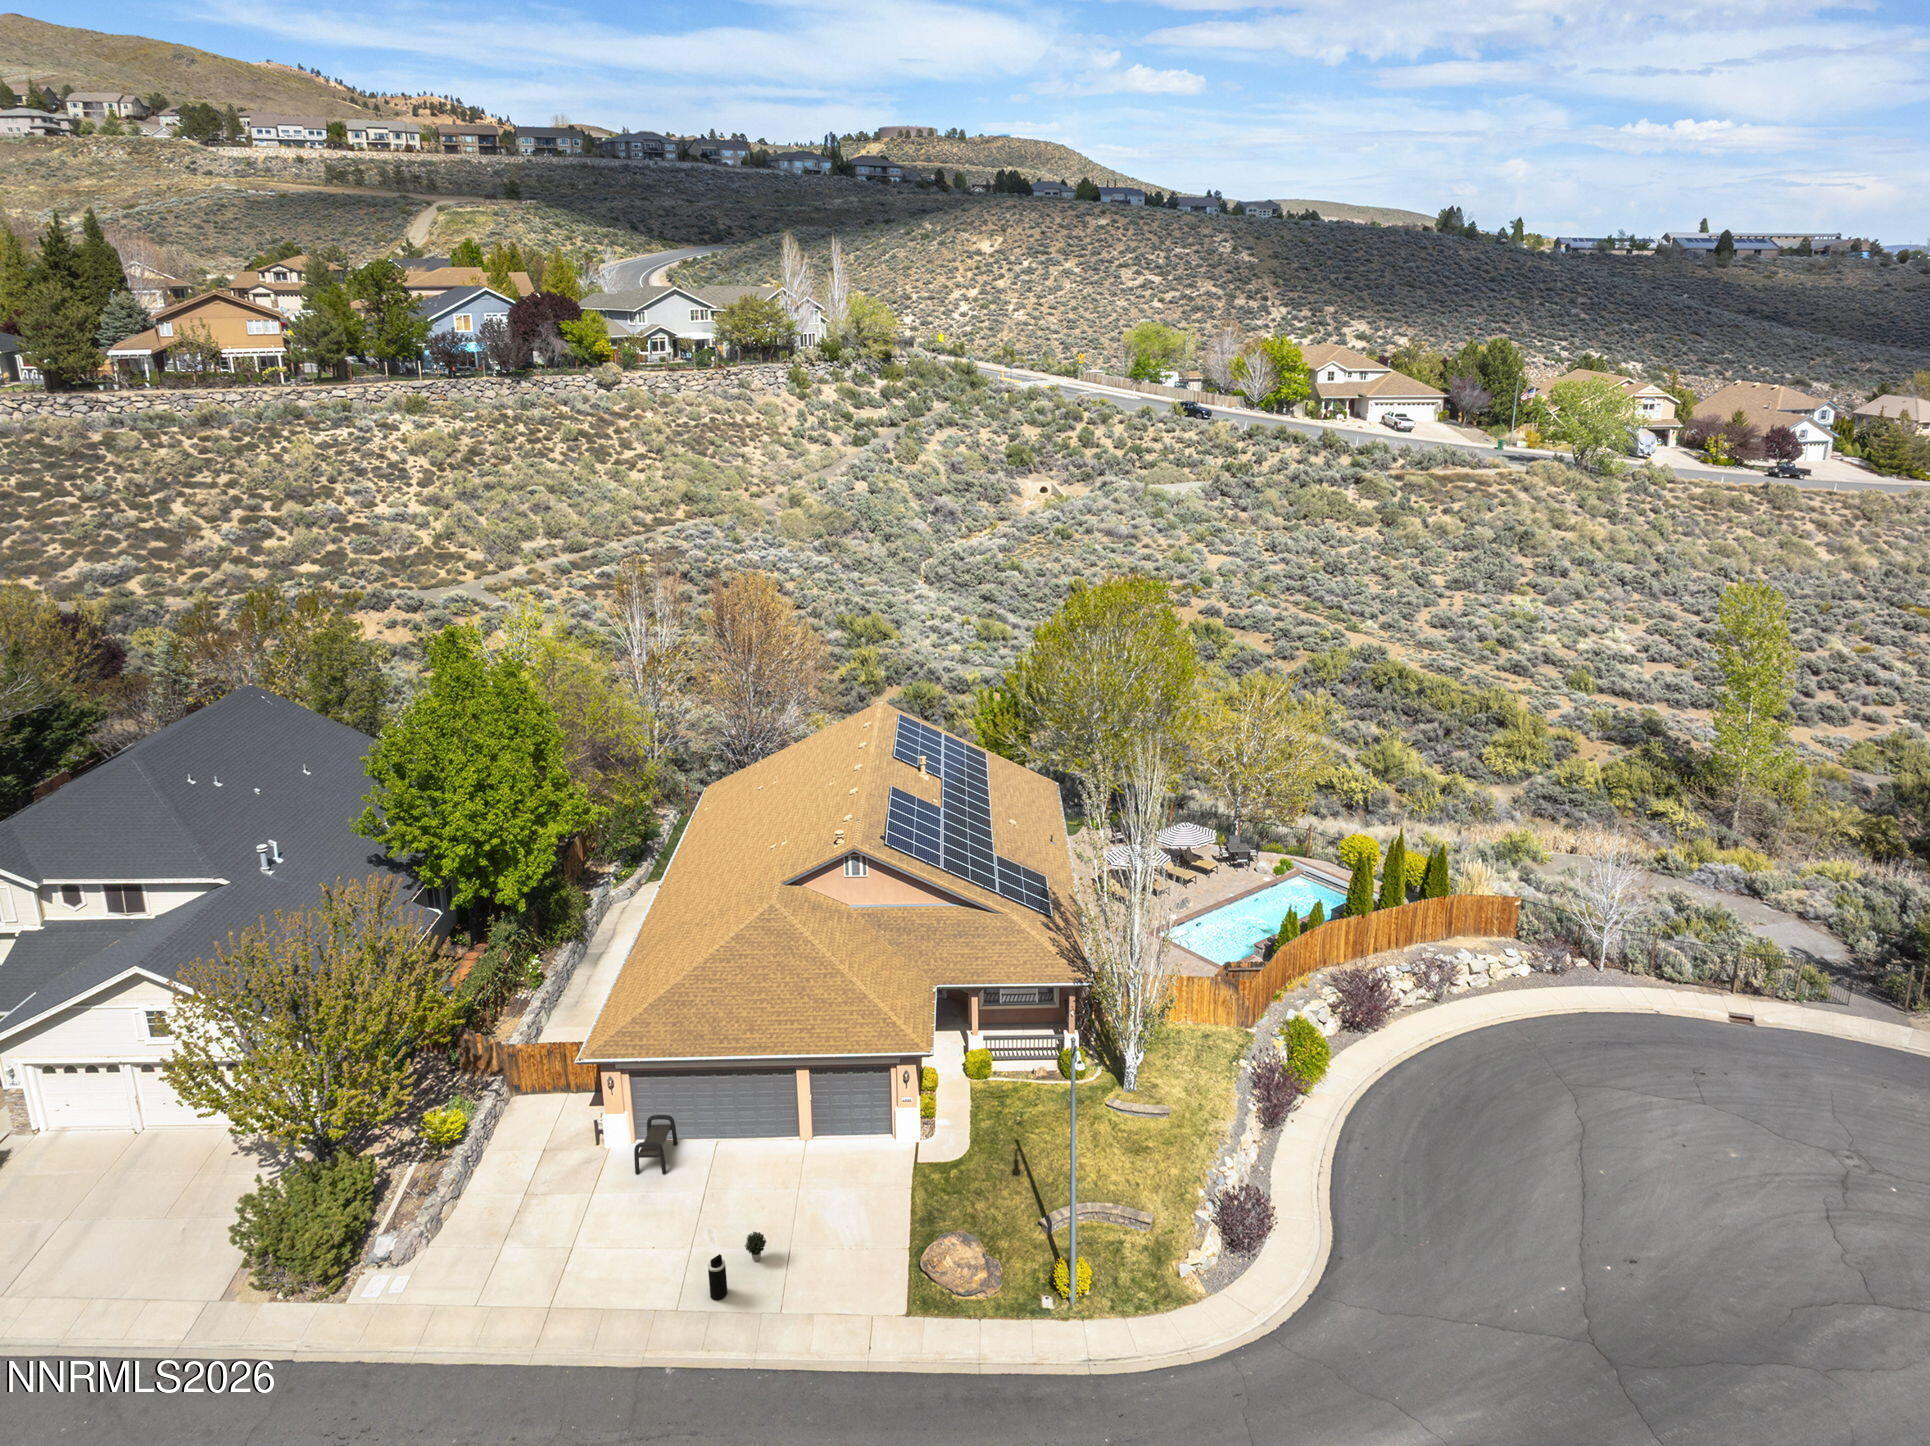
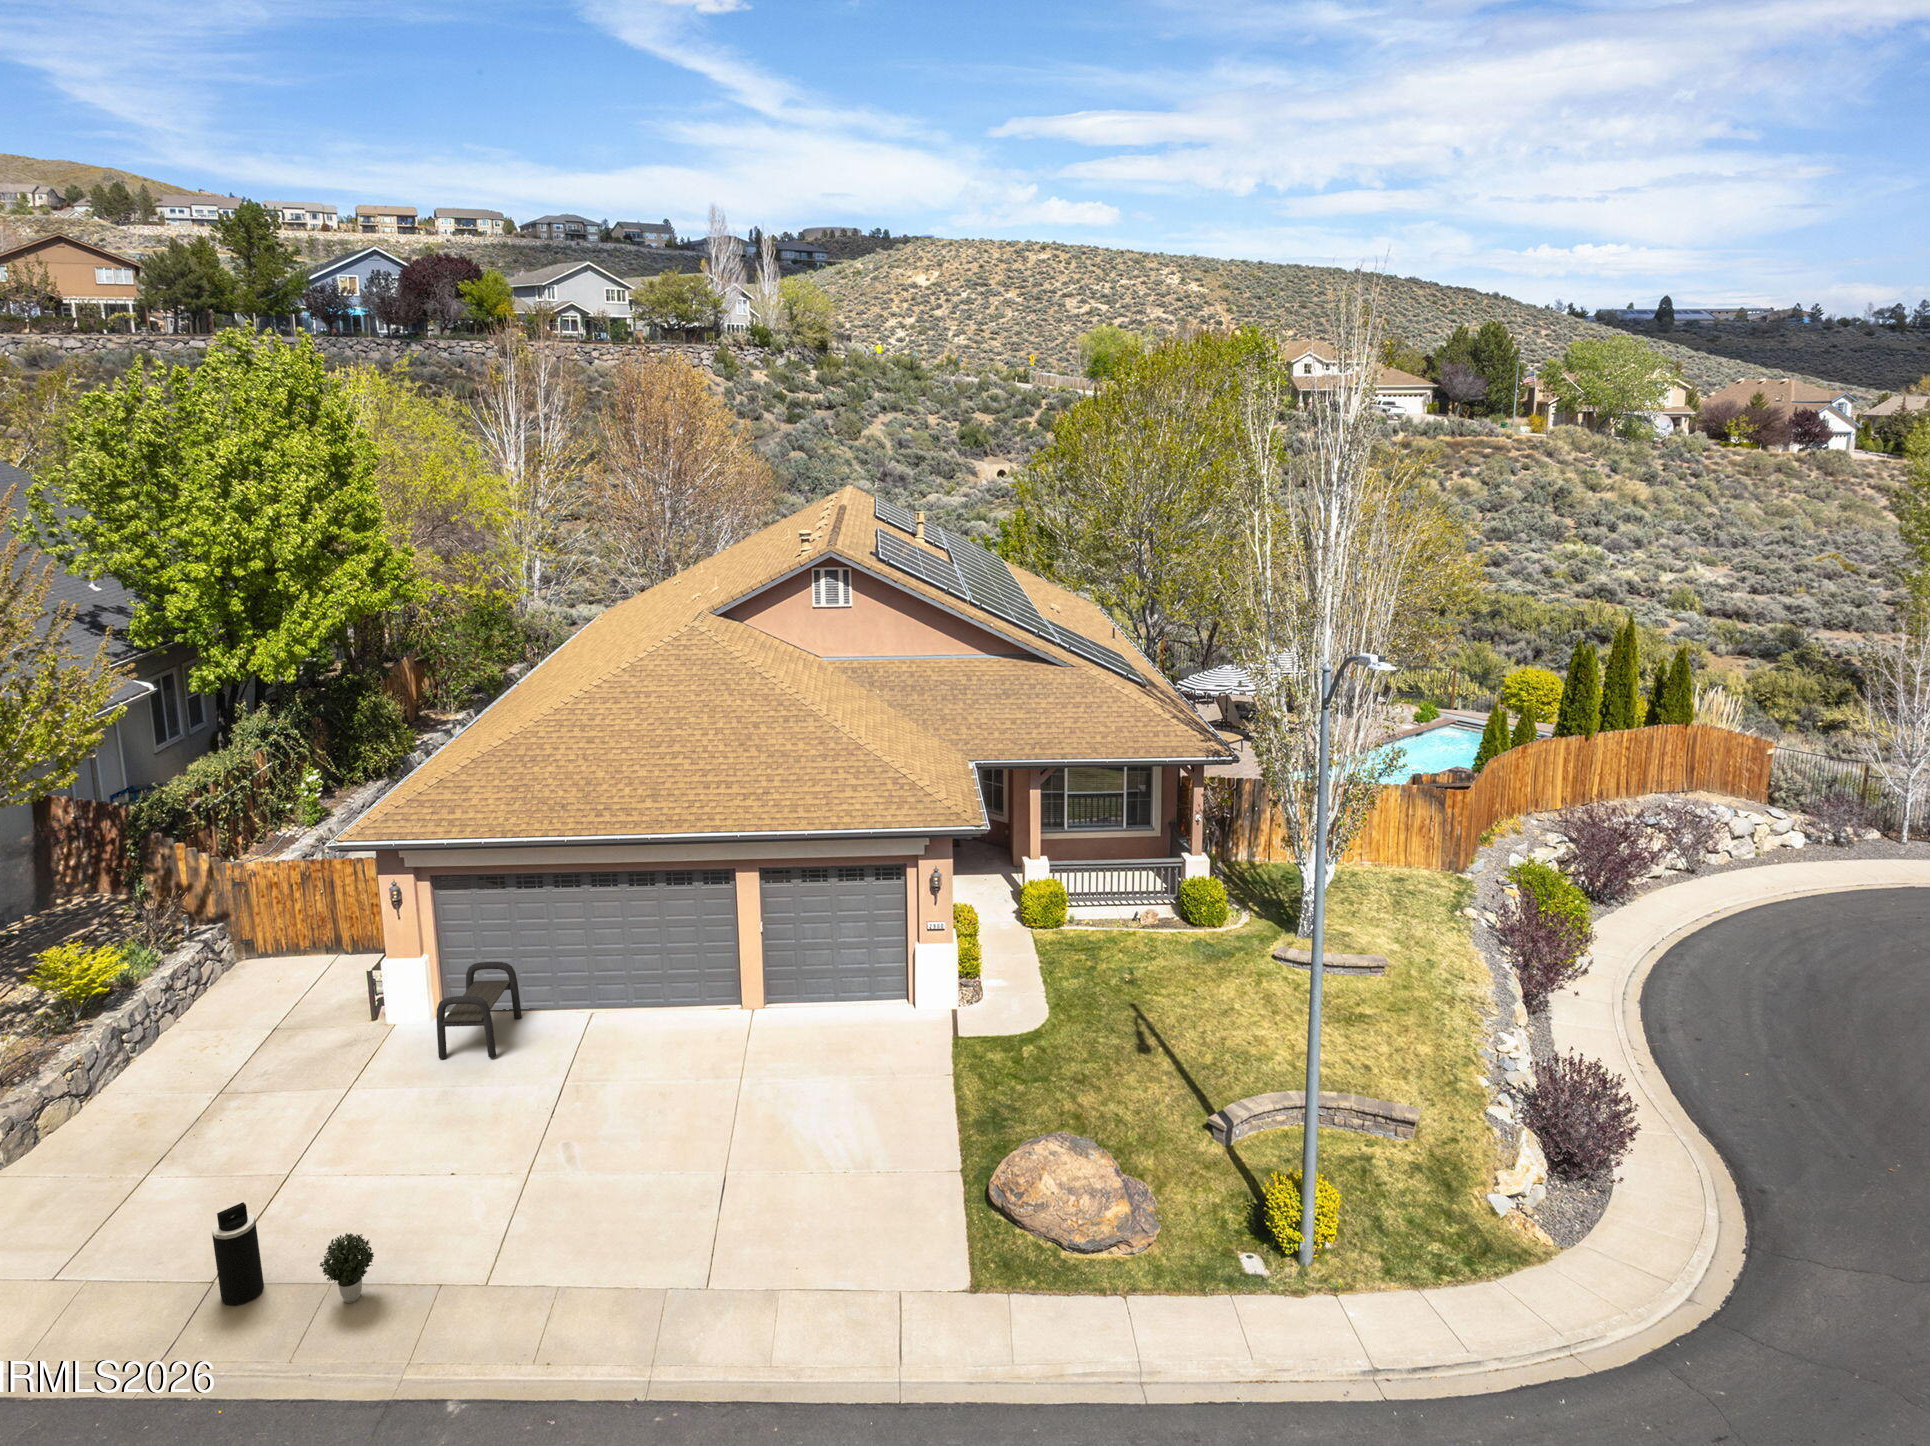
potted plant: present [745,1232,766,1262] -> present [320,1233,374,1303]
trash can: present [708,1254,728,1300] -> present [212,1202,264,1306]

